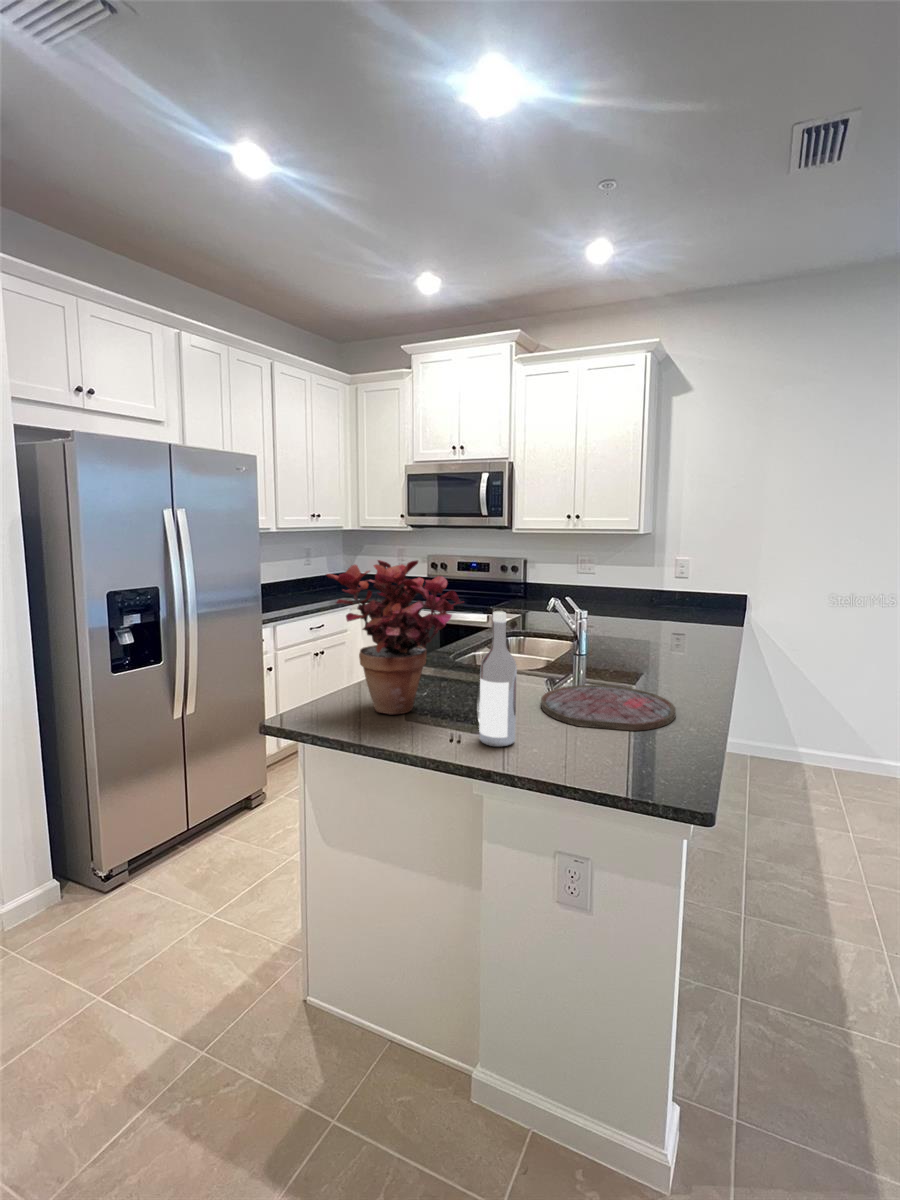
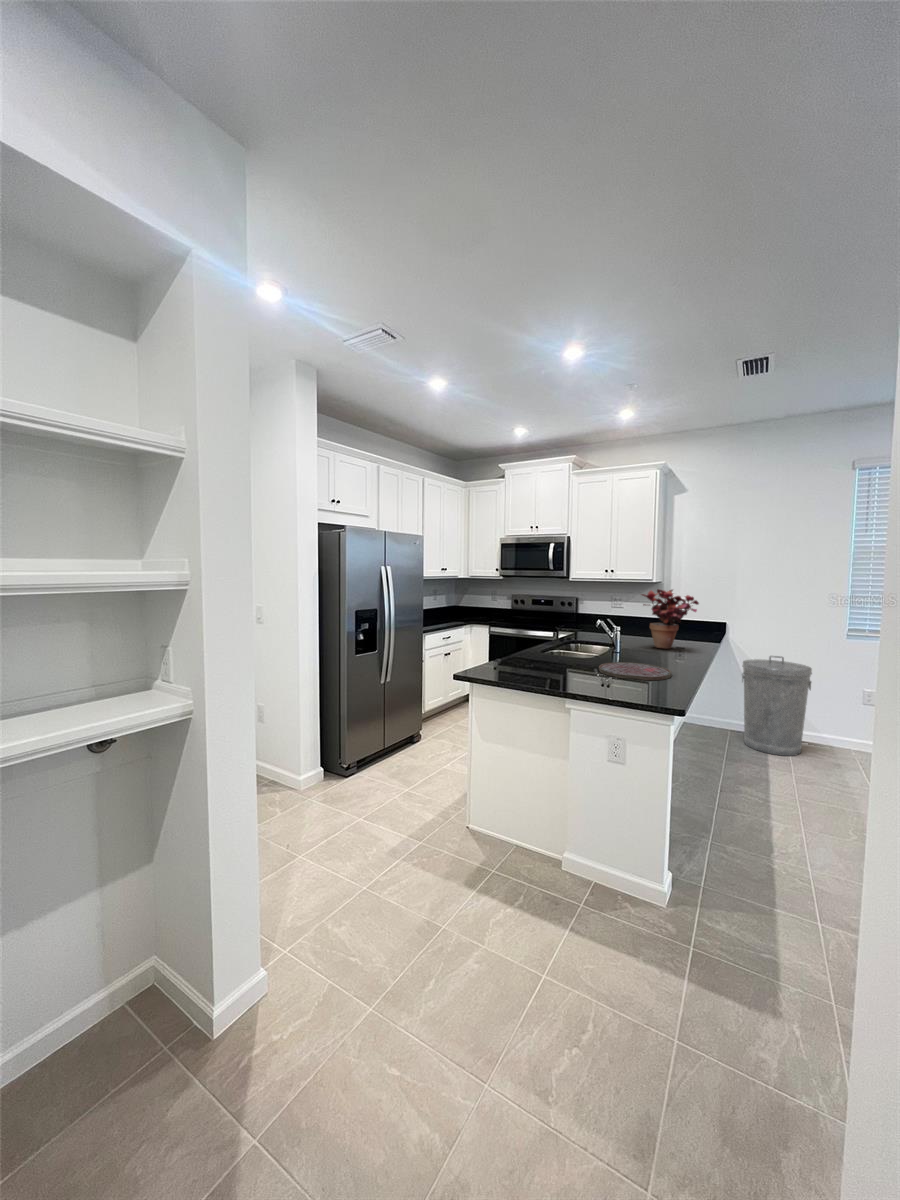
potted plant: present [326,560,462,714] -> present [642,589,699,649]
wine bottle: present [479,611,517,747] -> none [571,618,590,683]
trash can: none [769,647,873,800] -> present [742,656,812,756]

